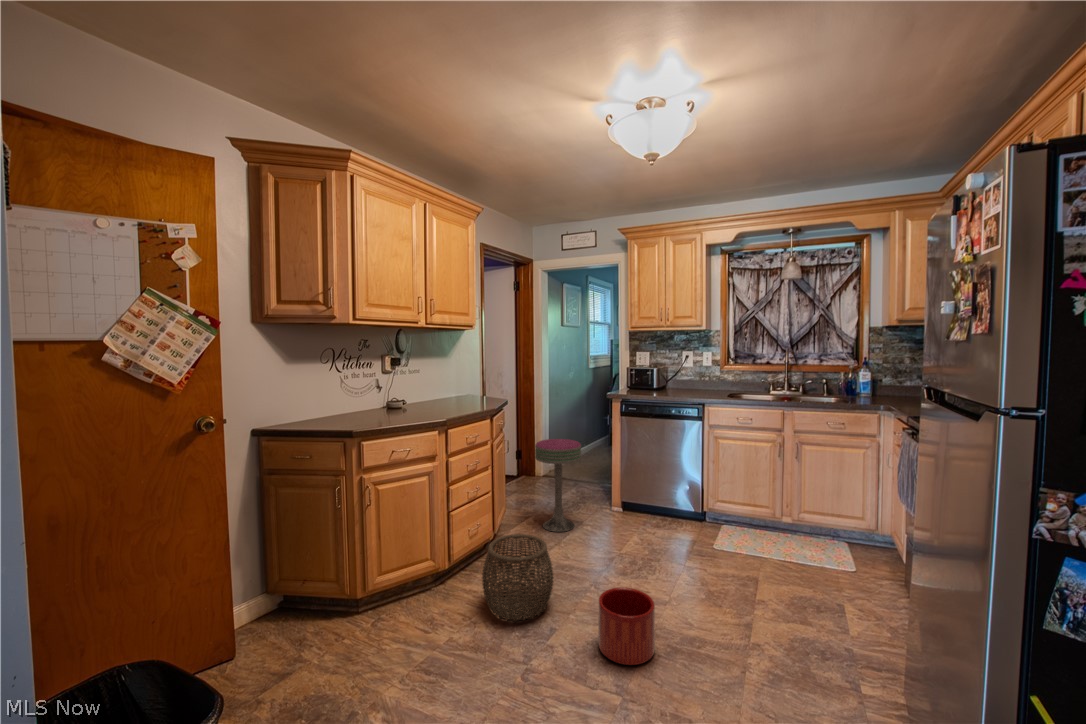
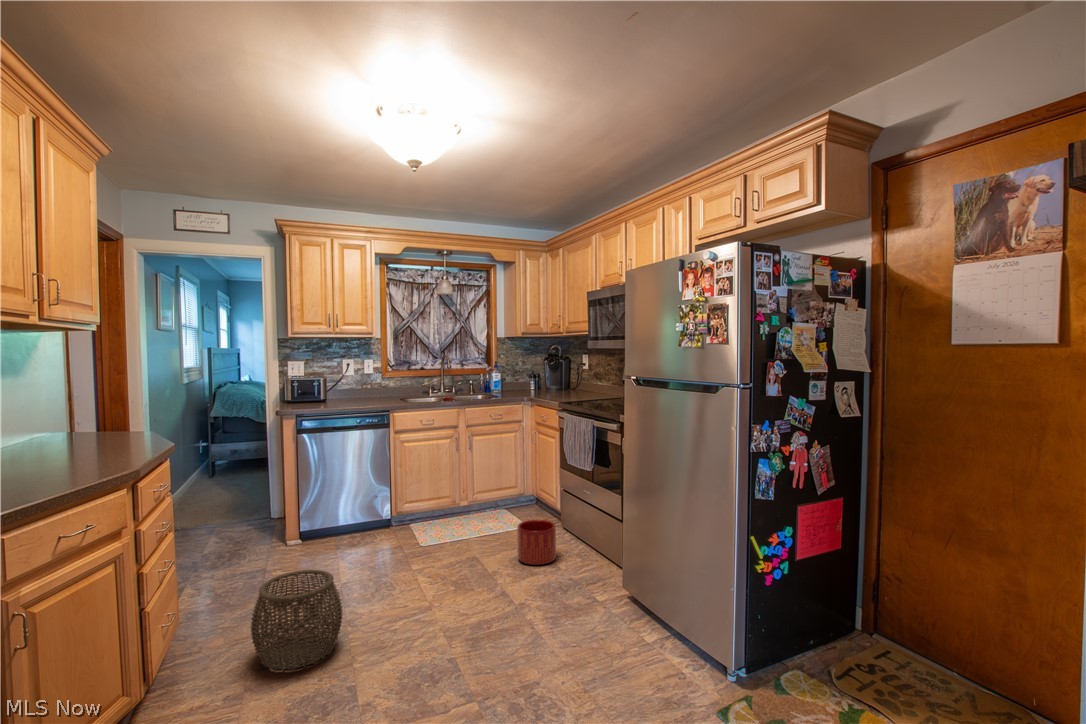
bar stool: present [535,439,581,532] -> none [210,469,275,586]
planter: present [598,587,655,665] -> present [517,520,556,565]

